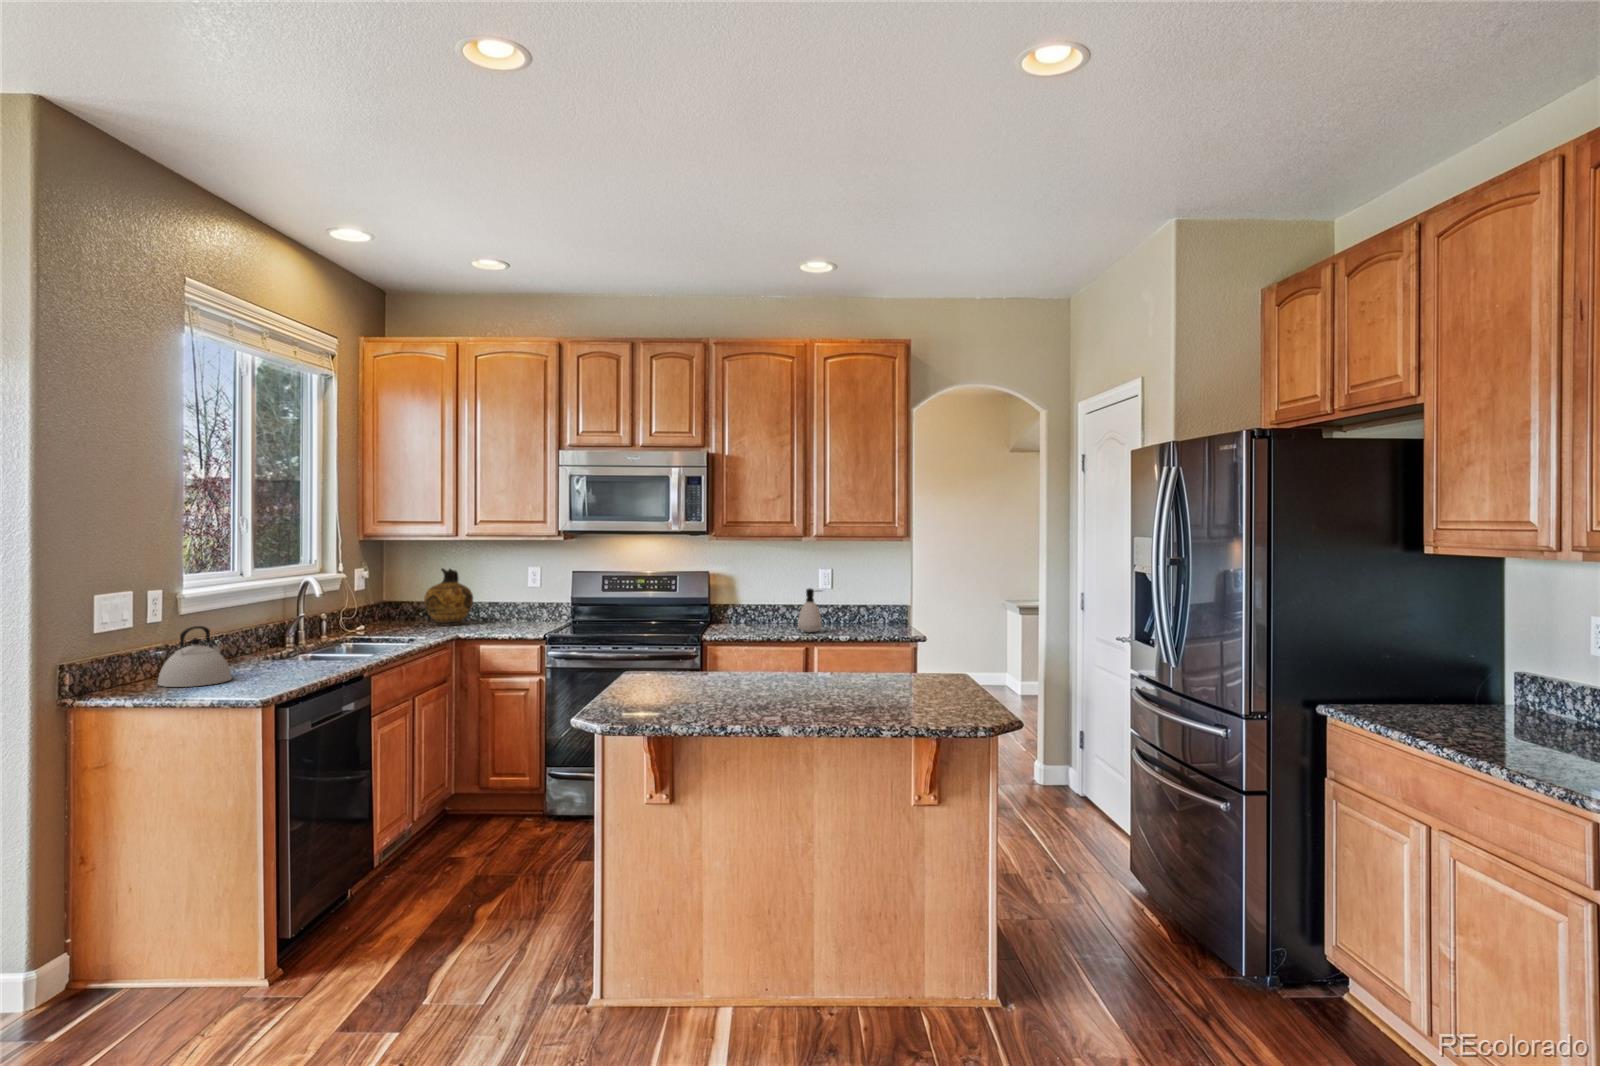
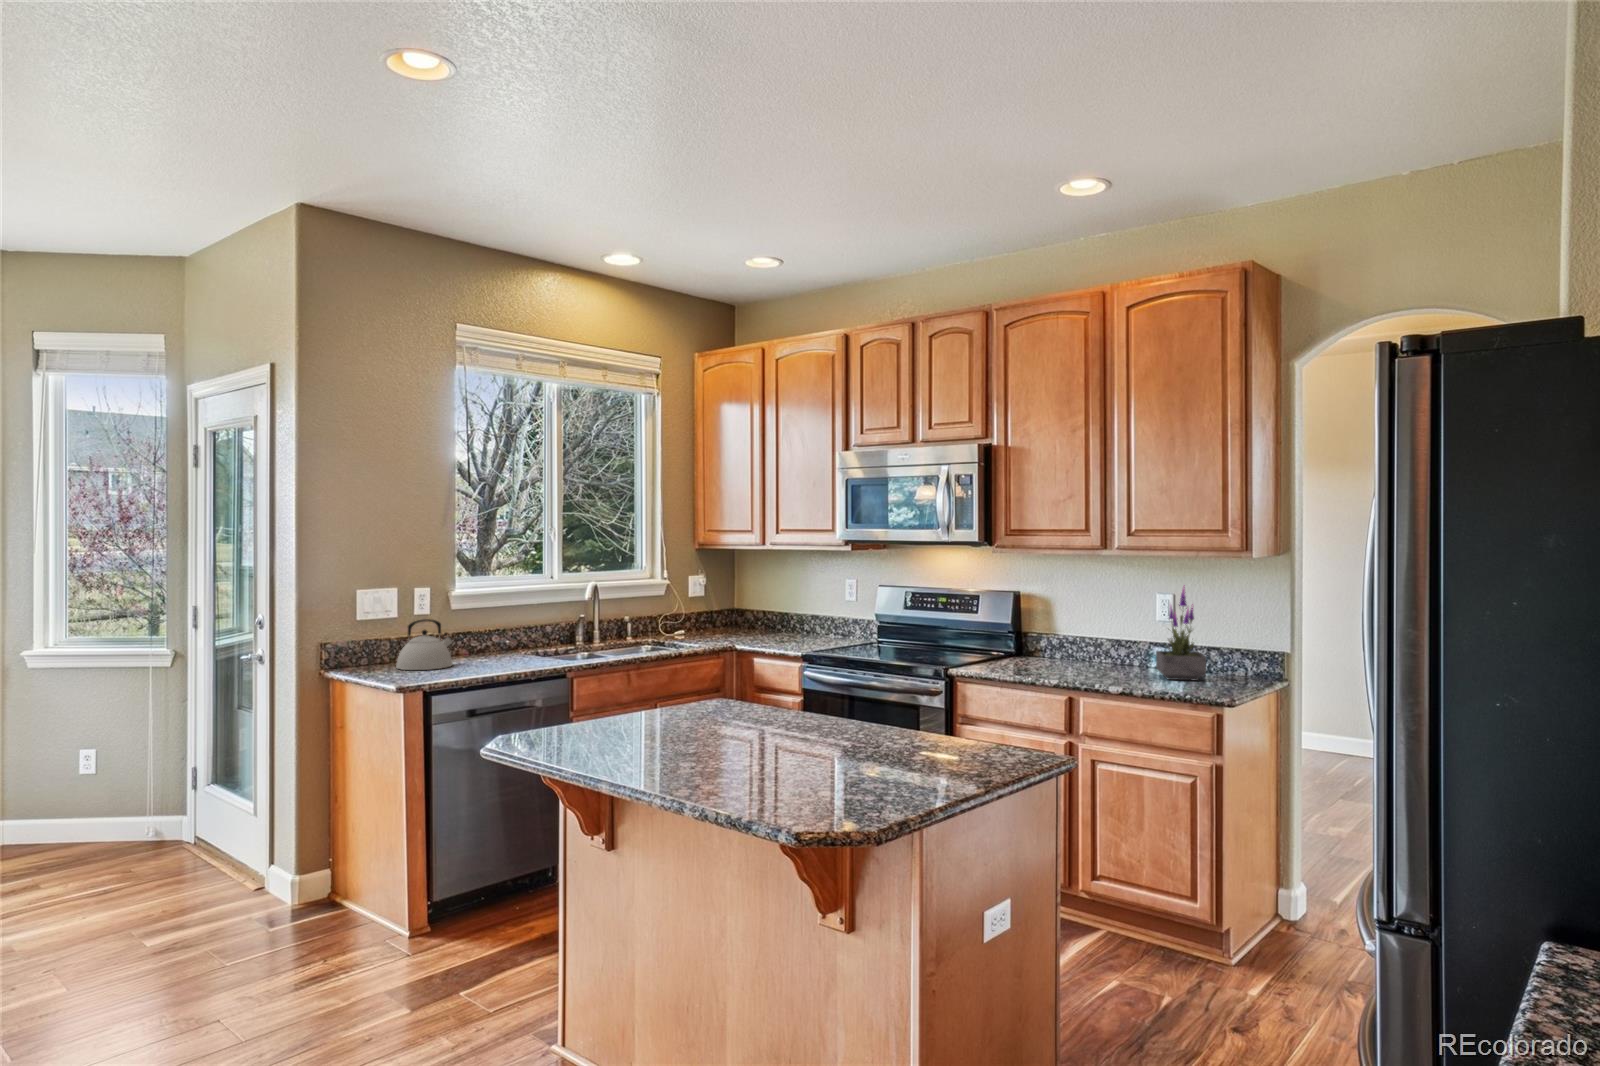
potted plant: none [837,561,875,629] -> present [1156,585,1206,680]
ceramic jug: present [424,568,473,626] -> none [737,577,784,636]
soap dispenser: present [798,589,822,632] -> none [1073,619,1107,679]

